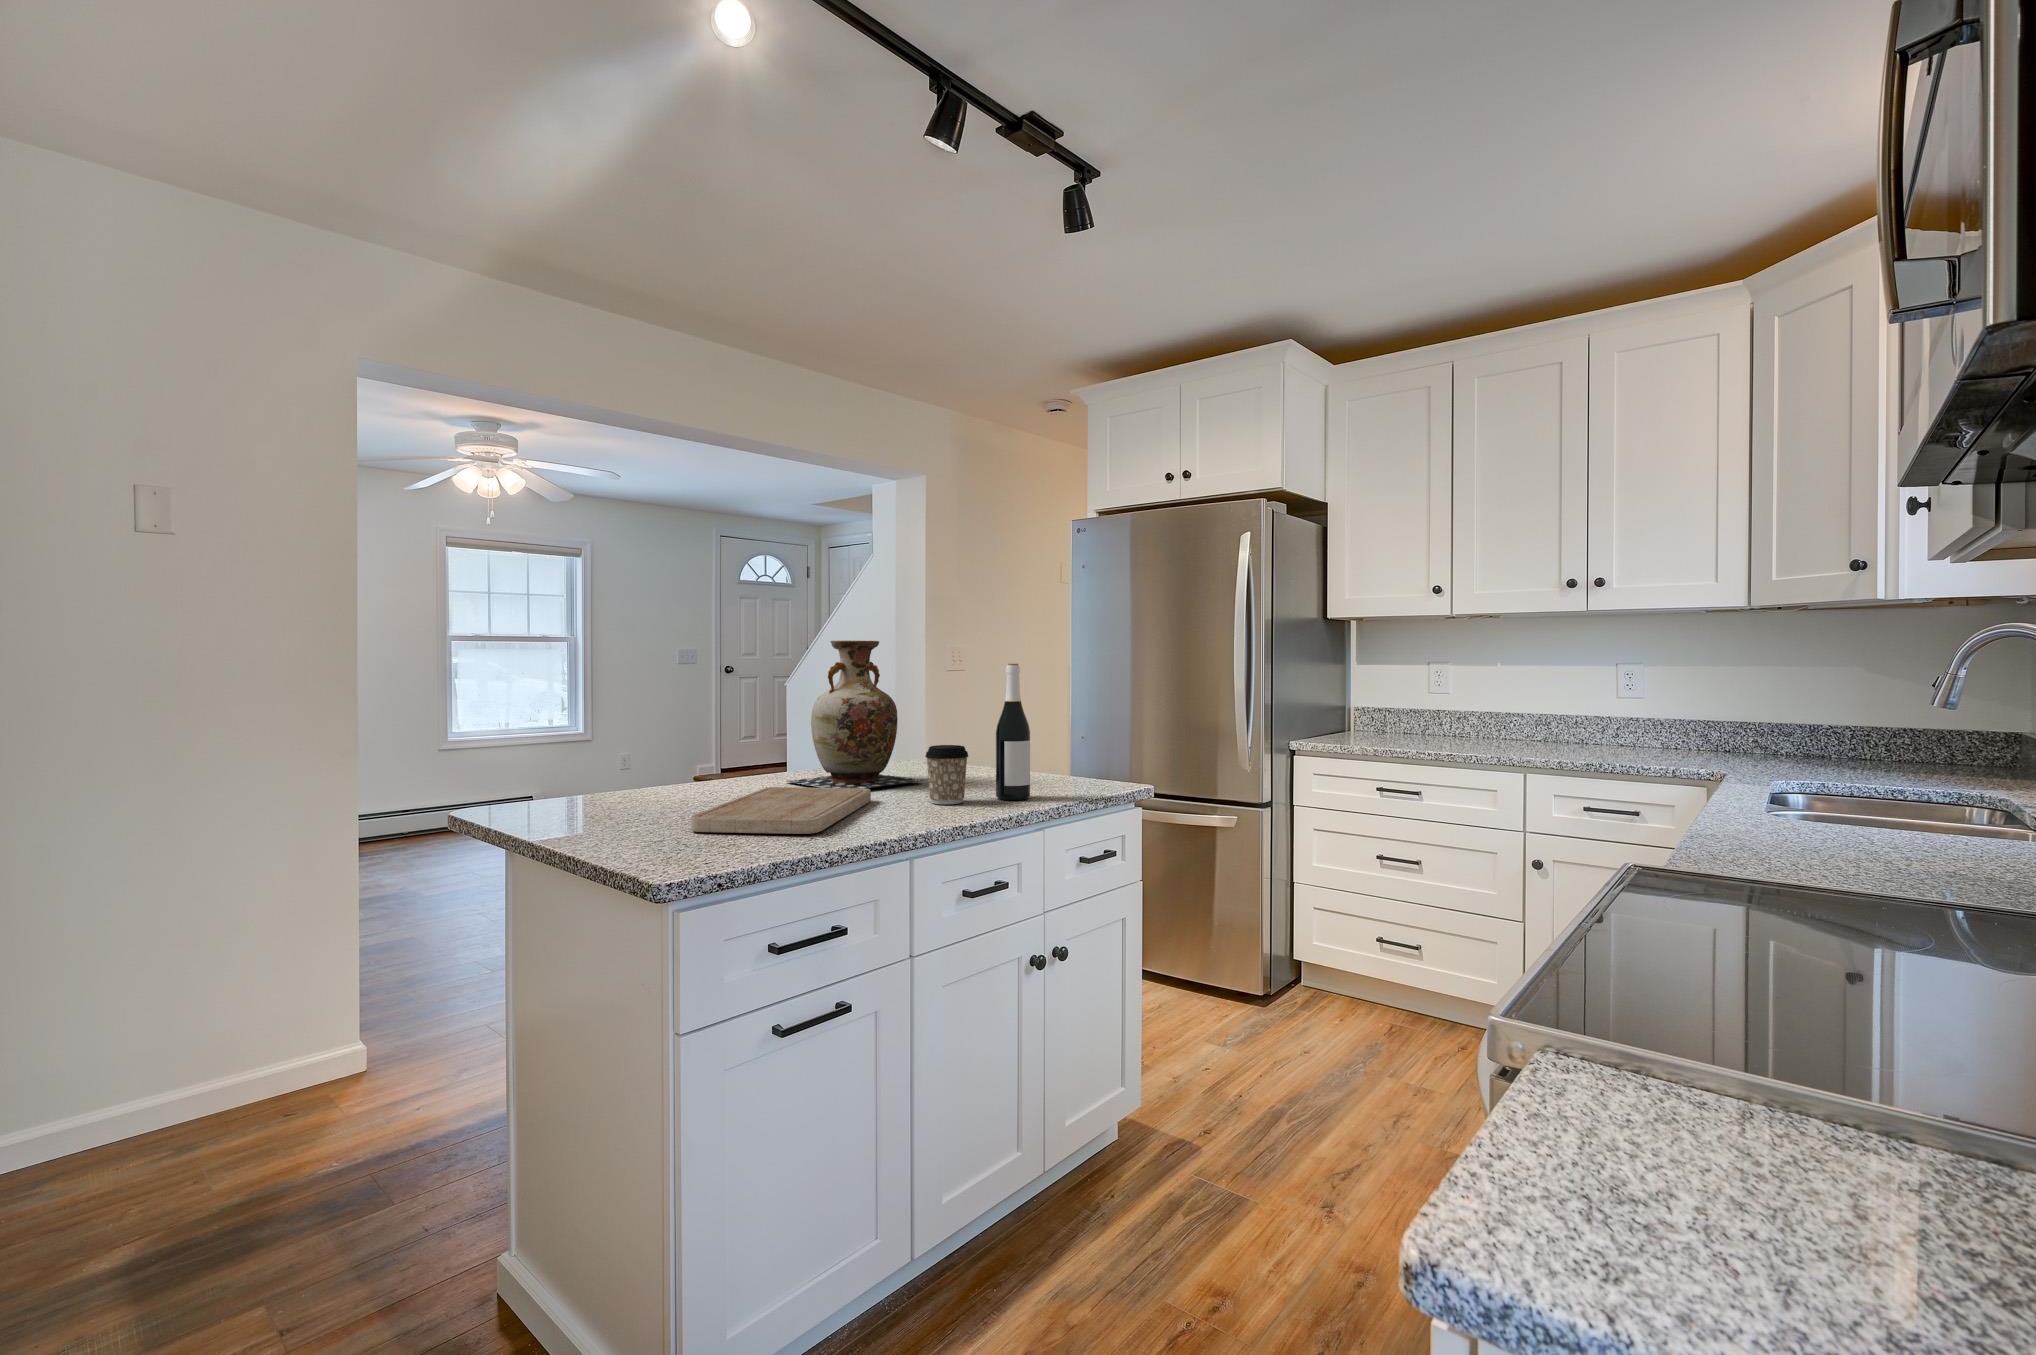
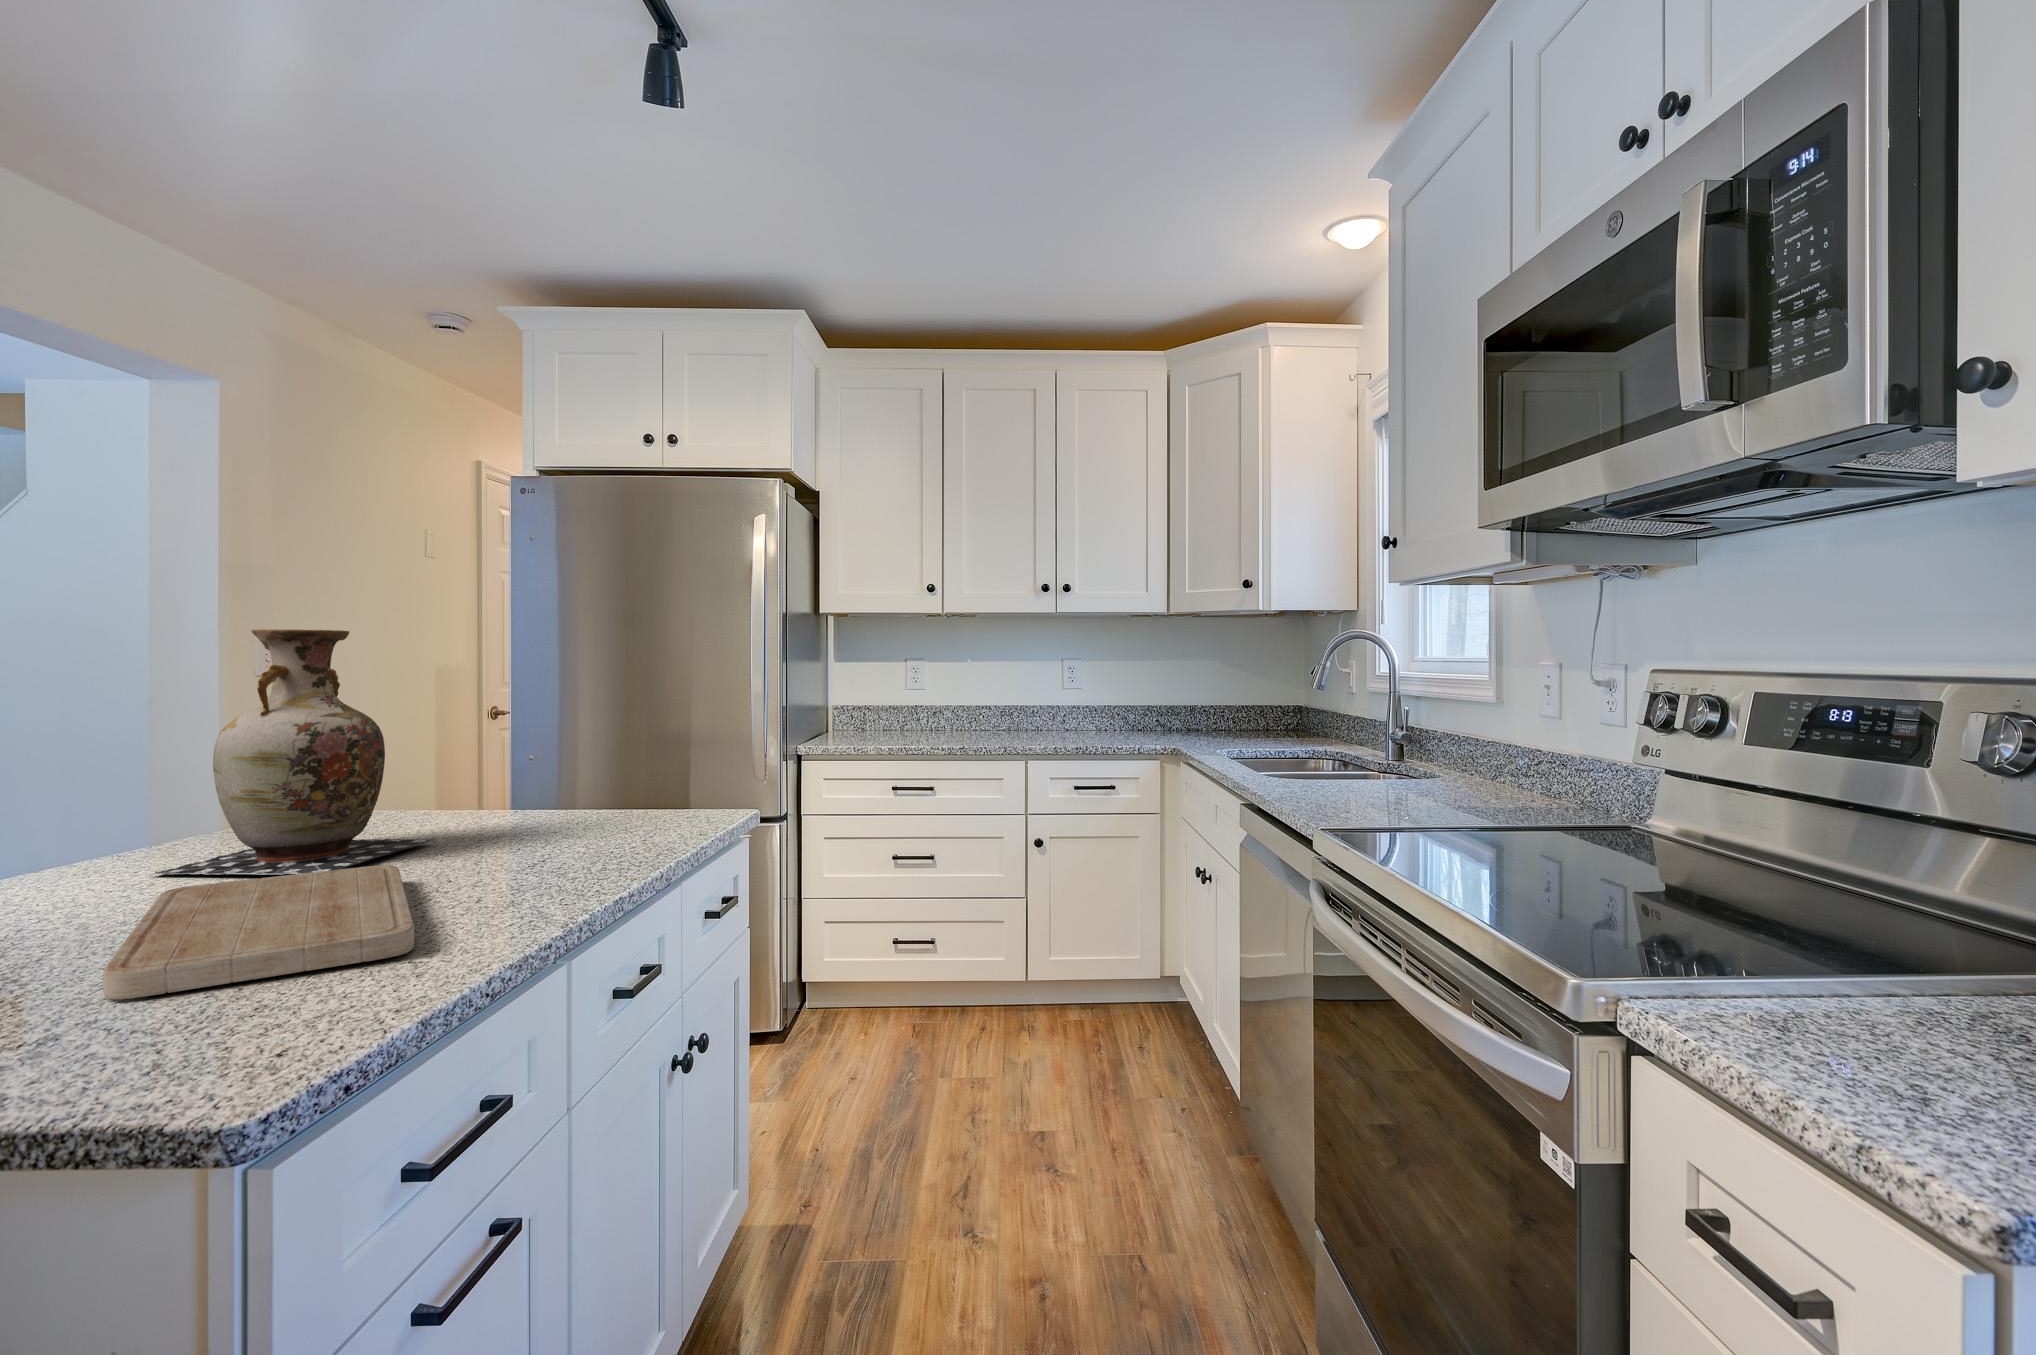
wine bottle: present [996,664,1030,800] -> none [588,664,640,852]
coffee cup: present [925,745,968,804] -> none [493,783,564,872]

